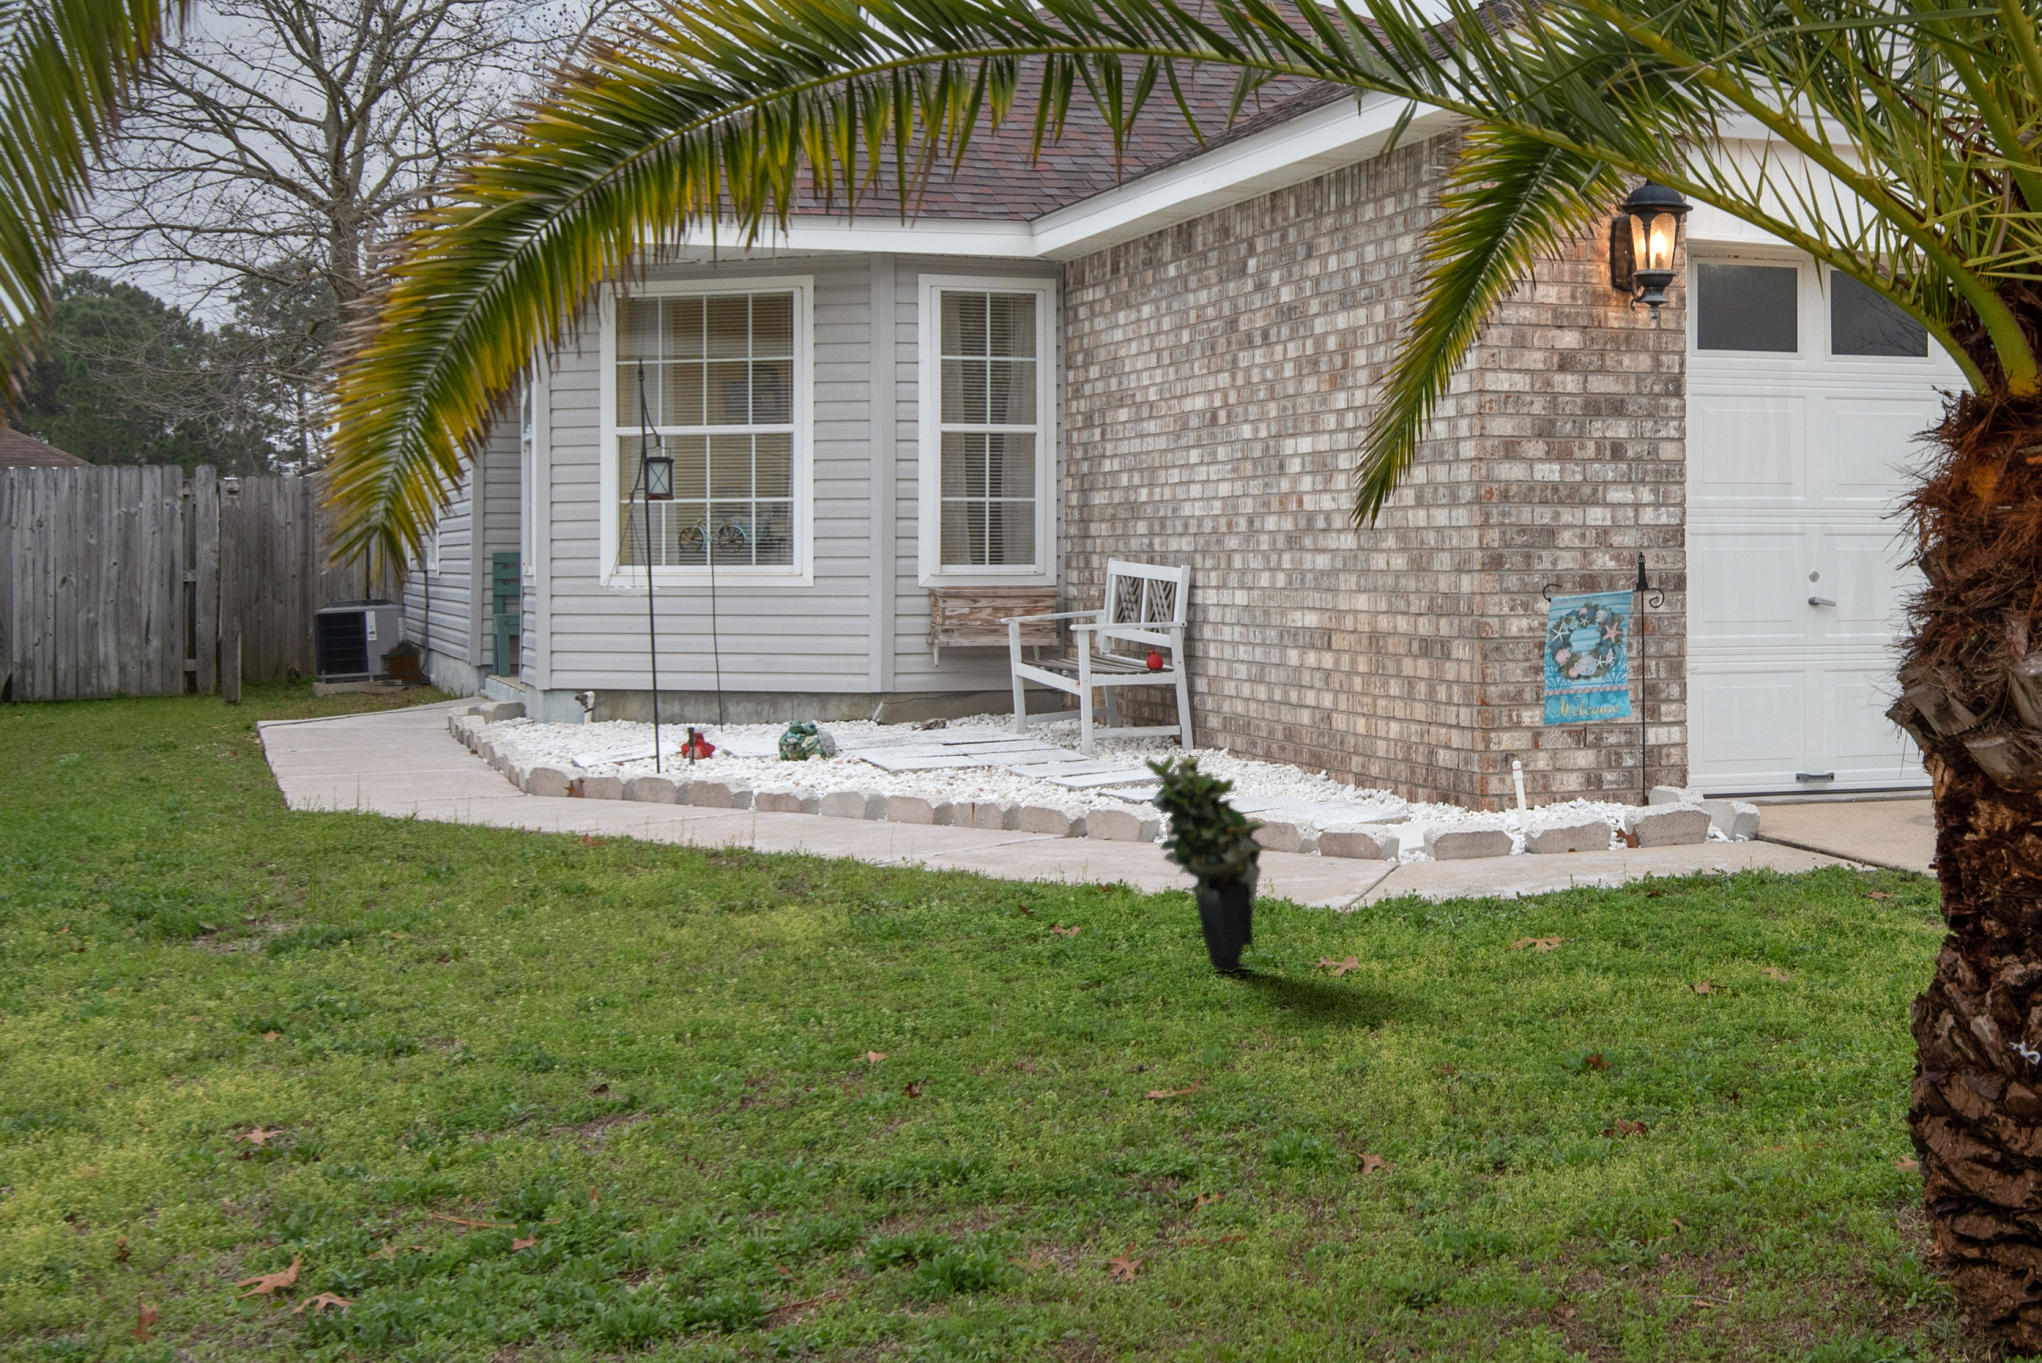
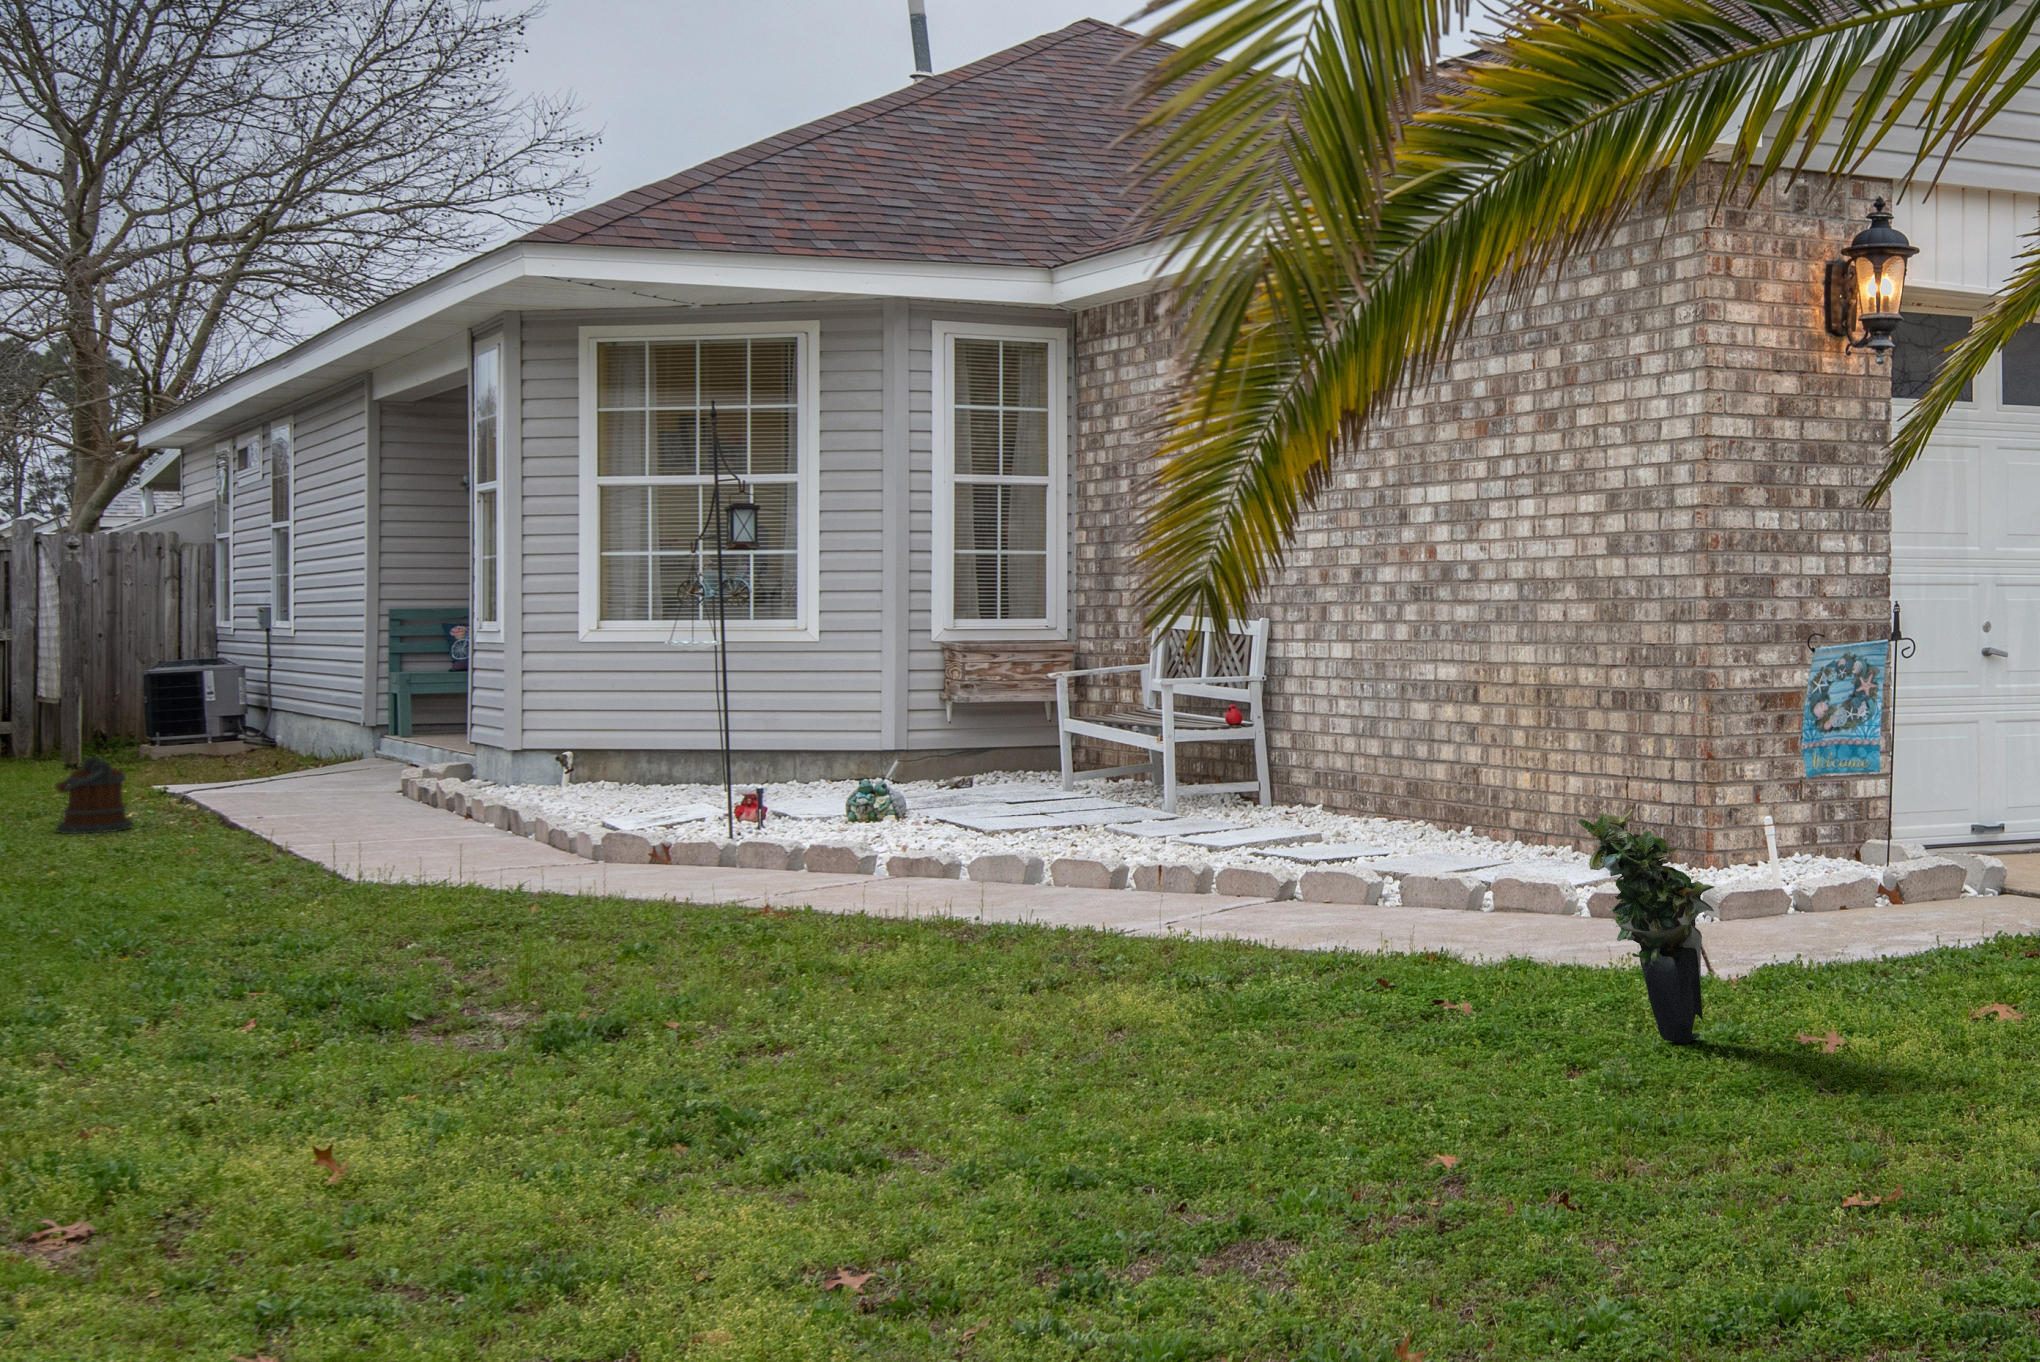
bucket: present [381,640,427,686] -> present [56,757,134,834]

